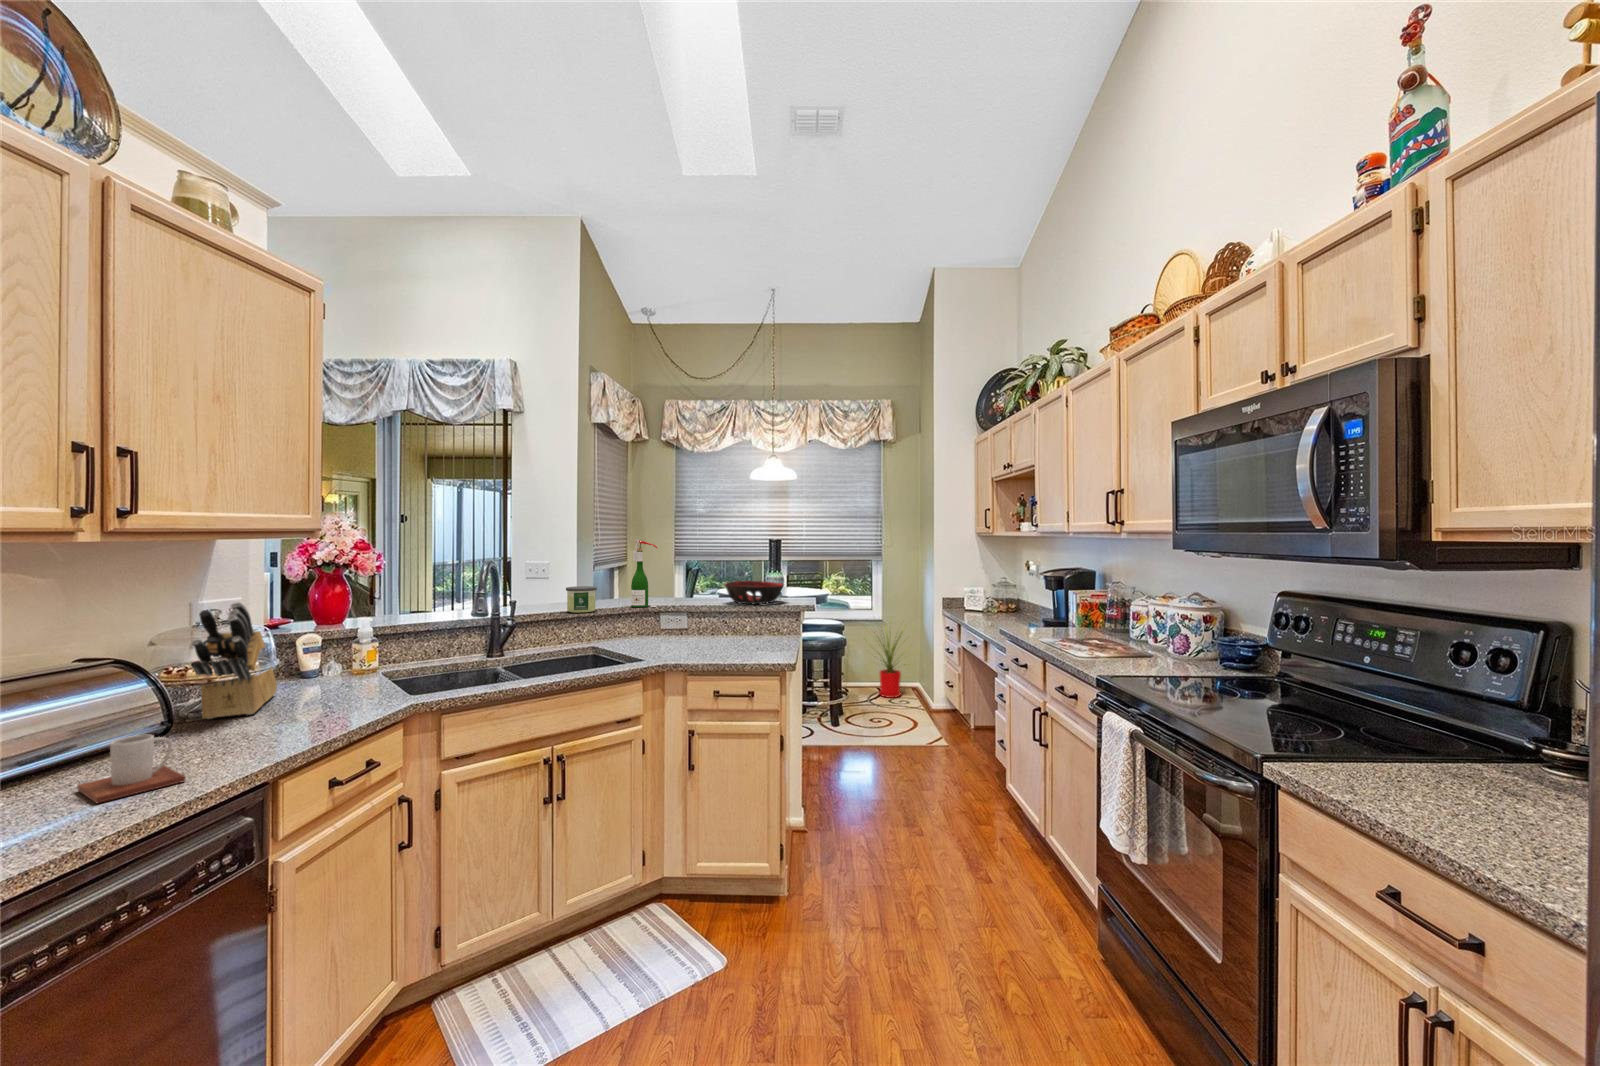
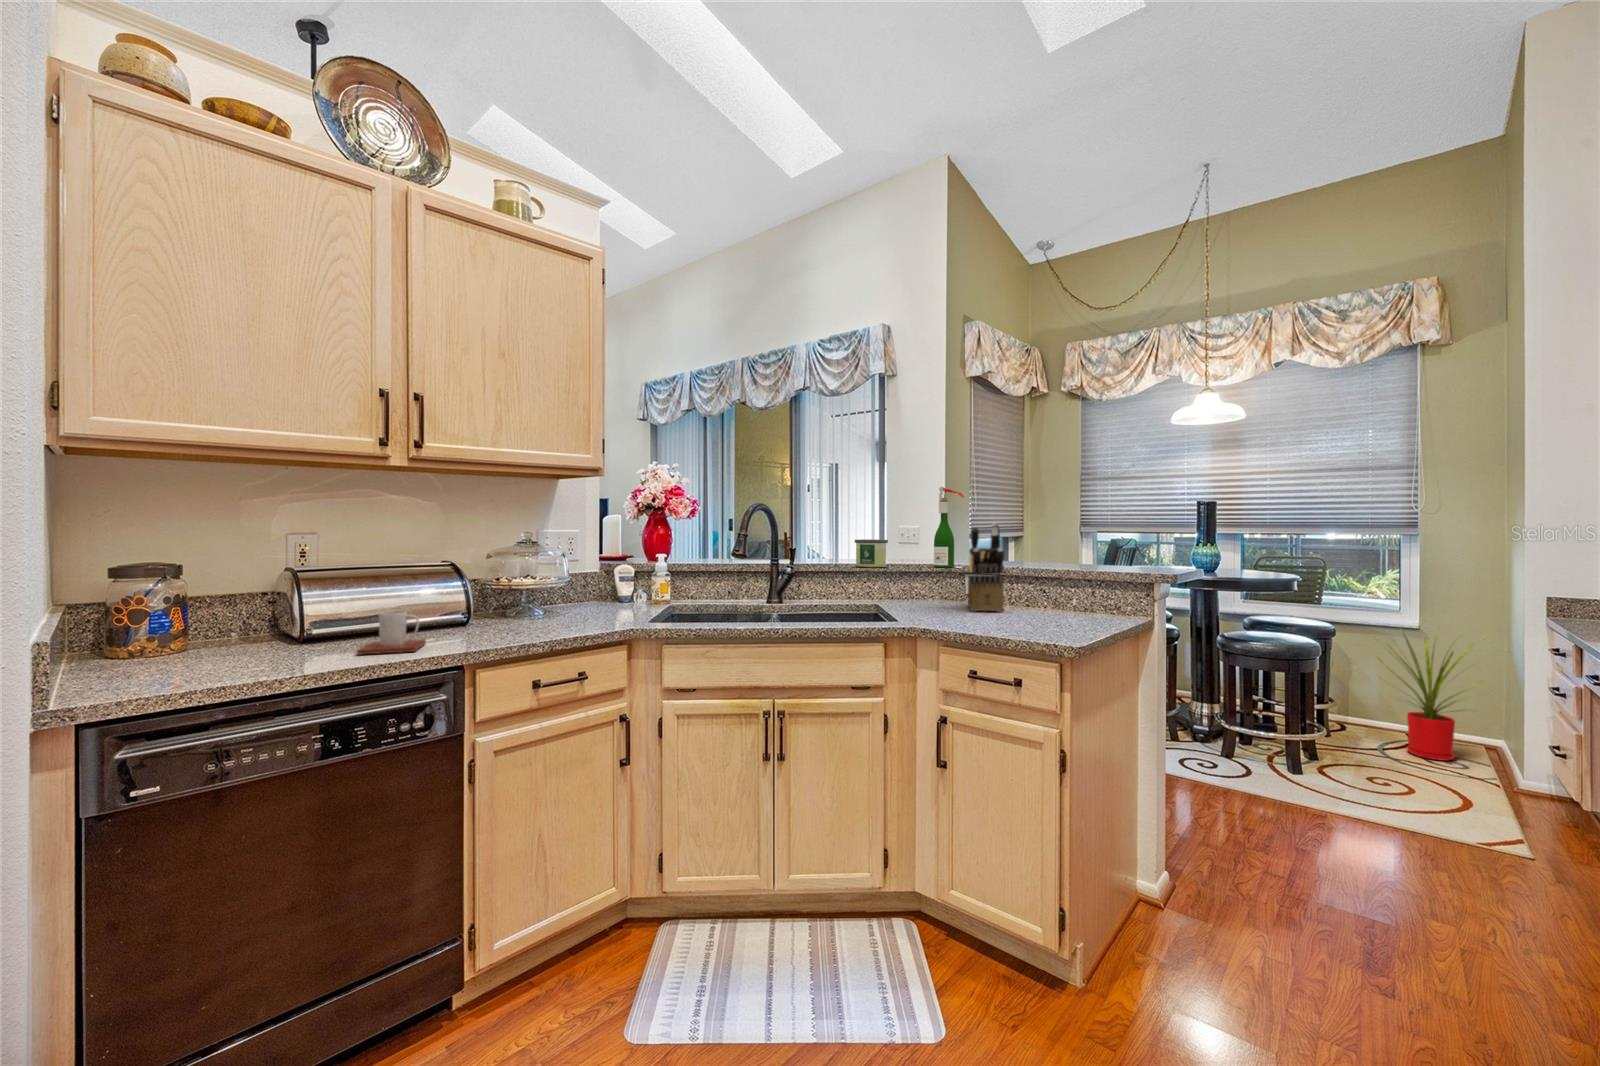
decorative bowl: present [724,581,784,604] -> none [1051,542,1143,572]
knife block: present [191,602,277,719] -> present [968,523,1004,612]

